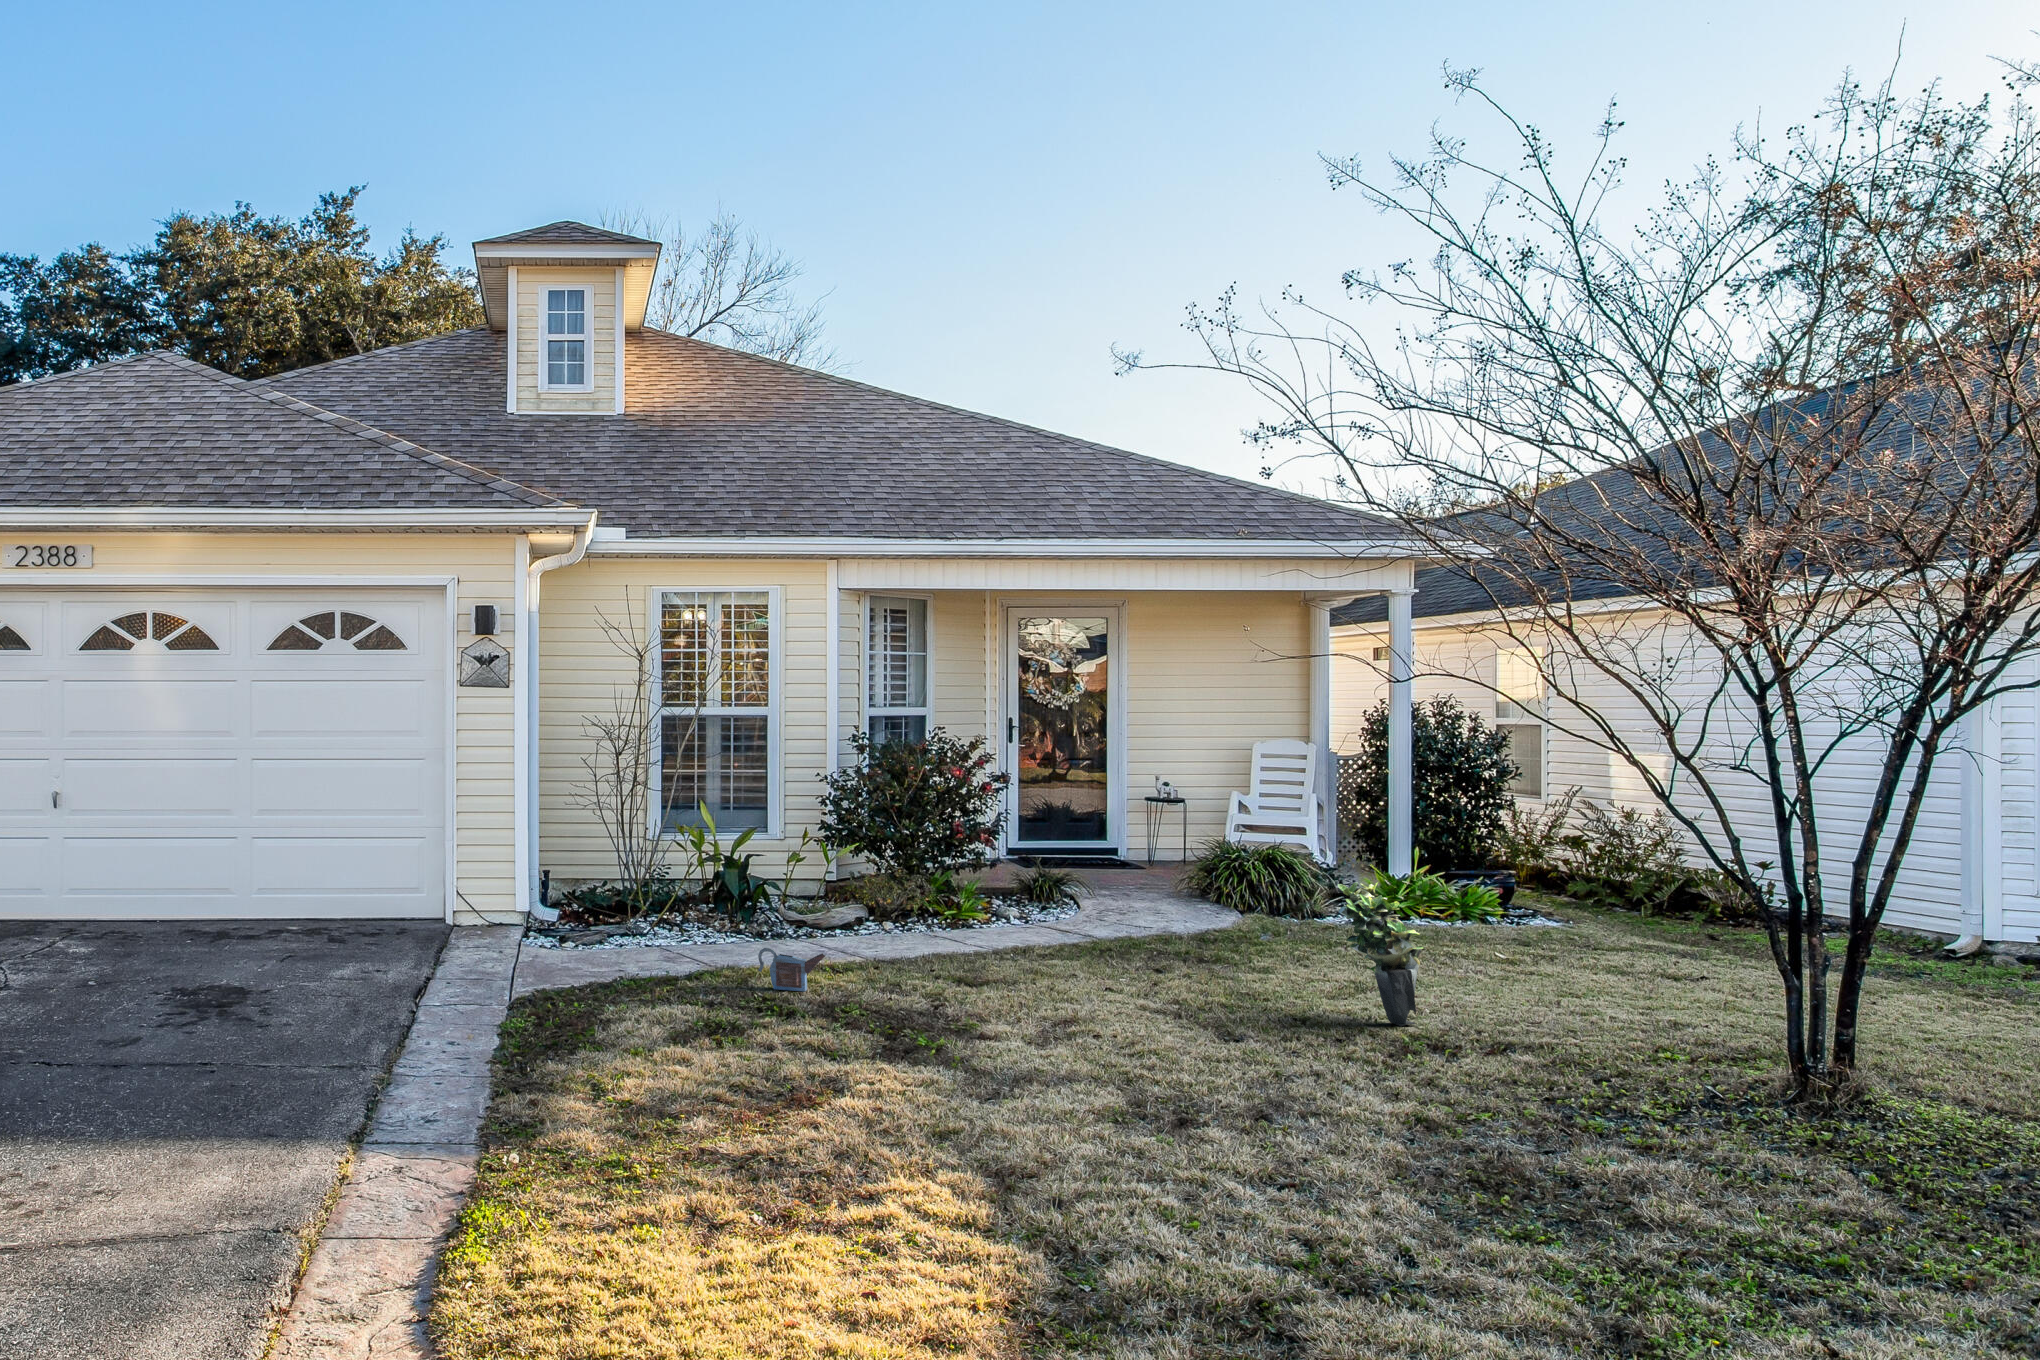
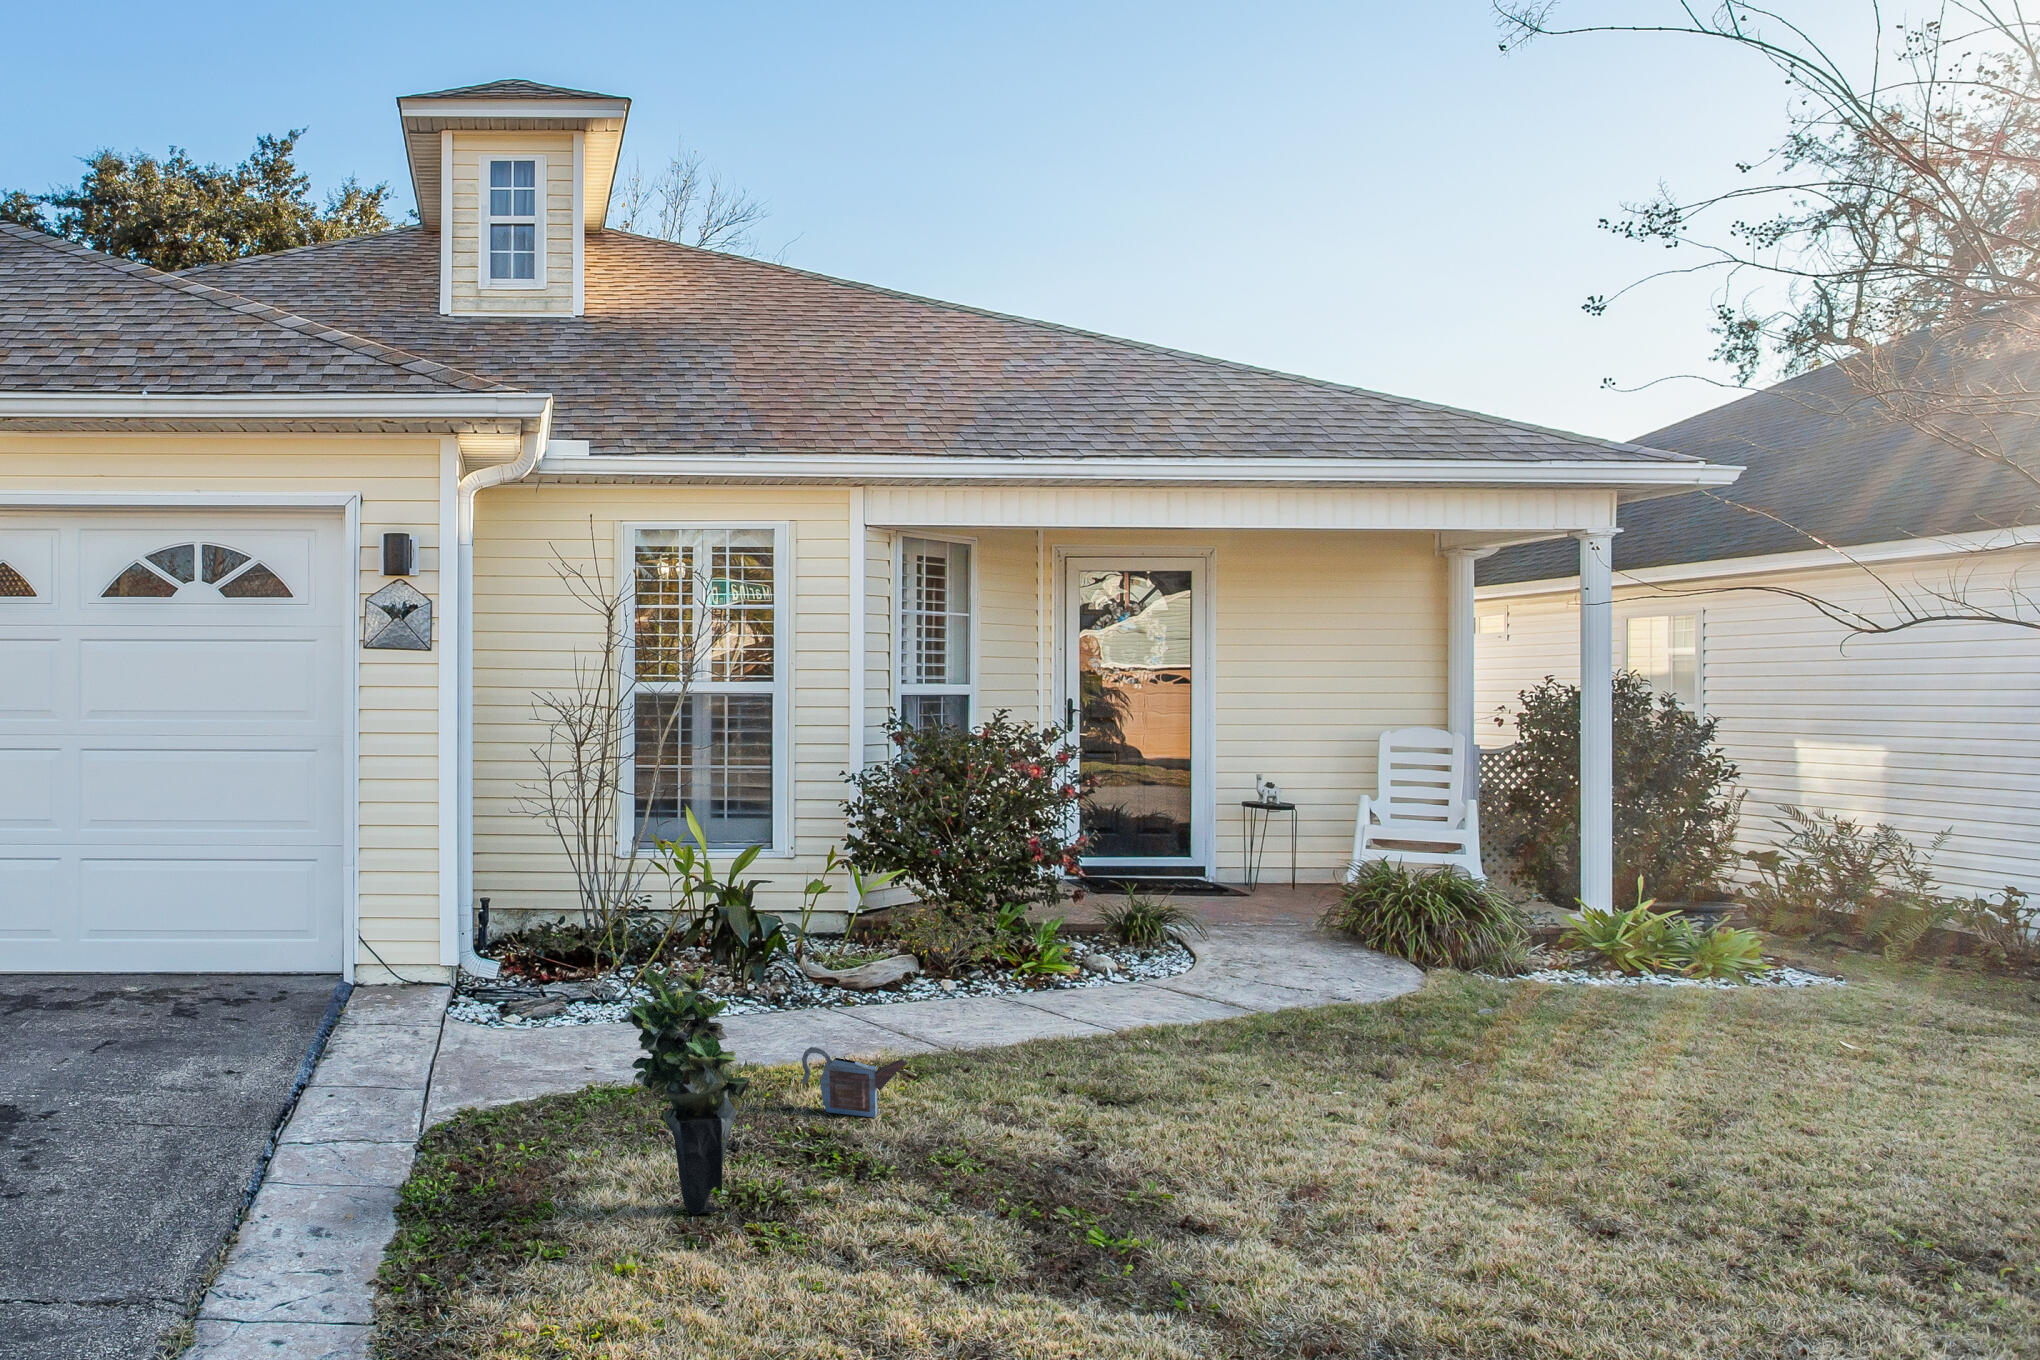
potted plant: present [1338,882,1423,1026] -> present [624,966,751,1216]

